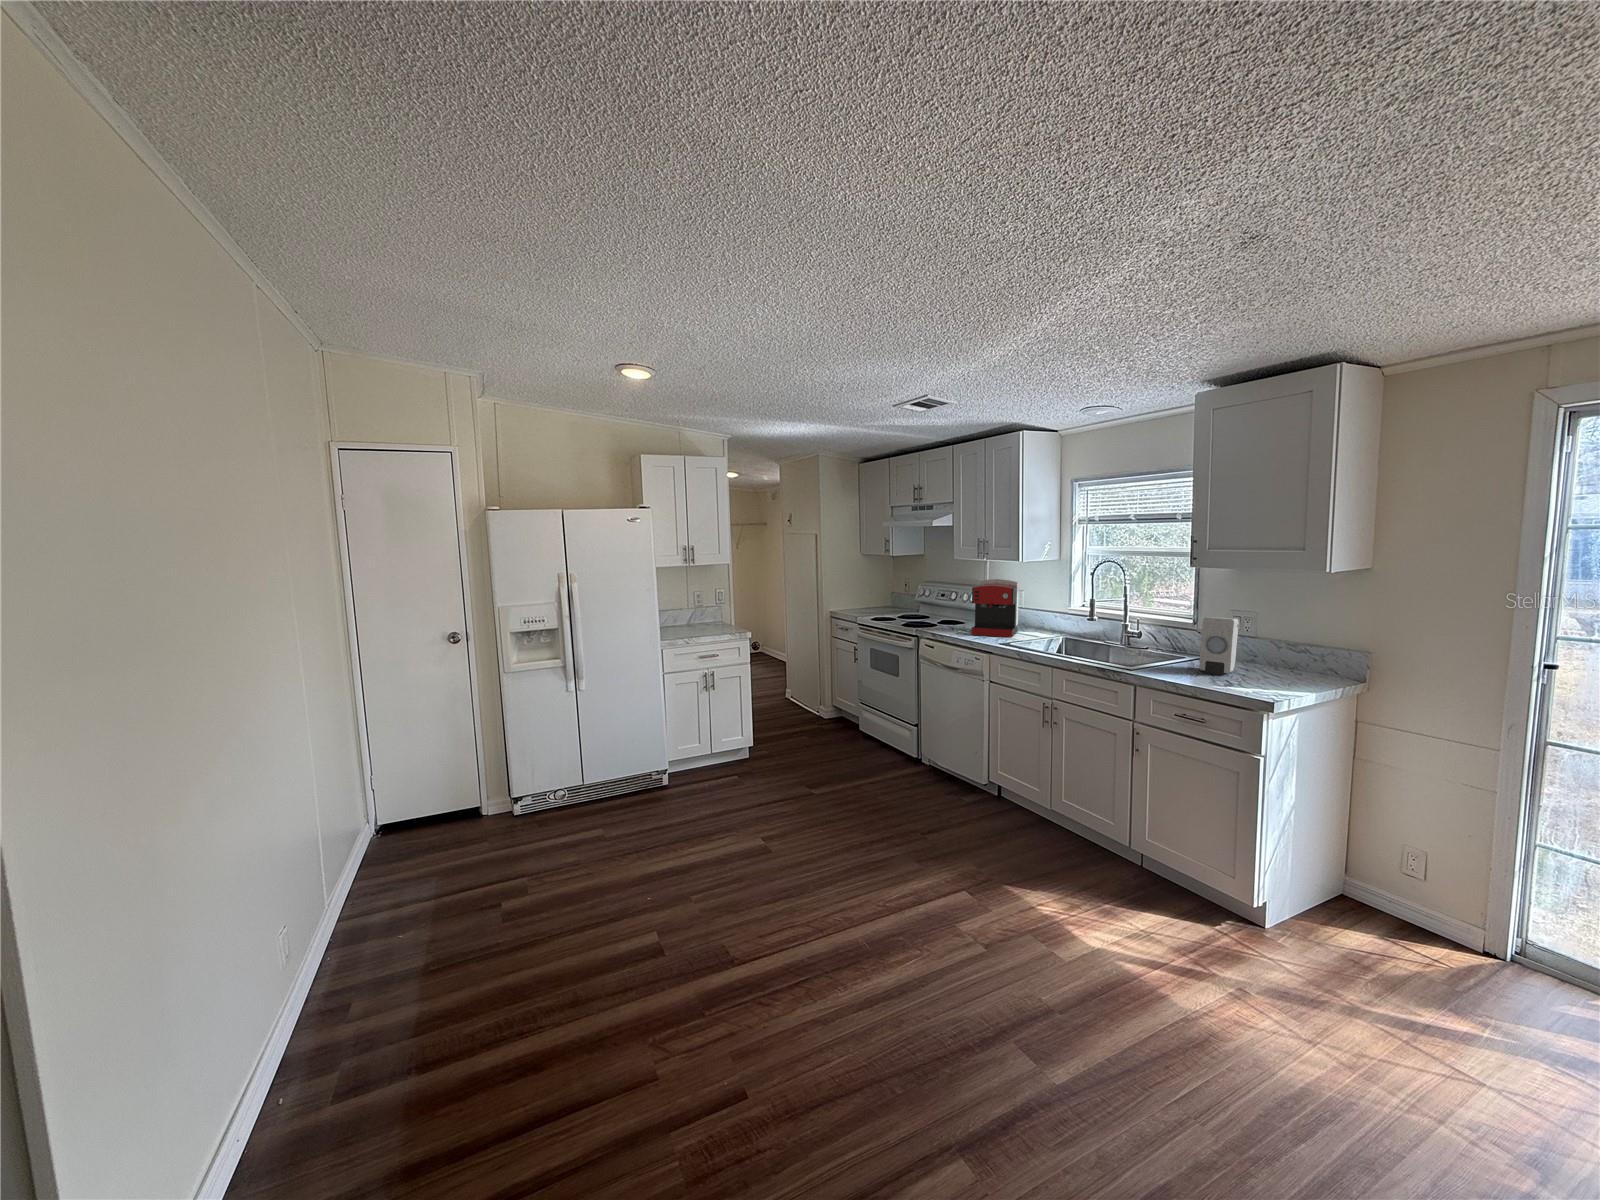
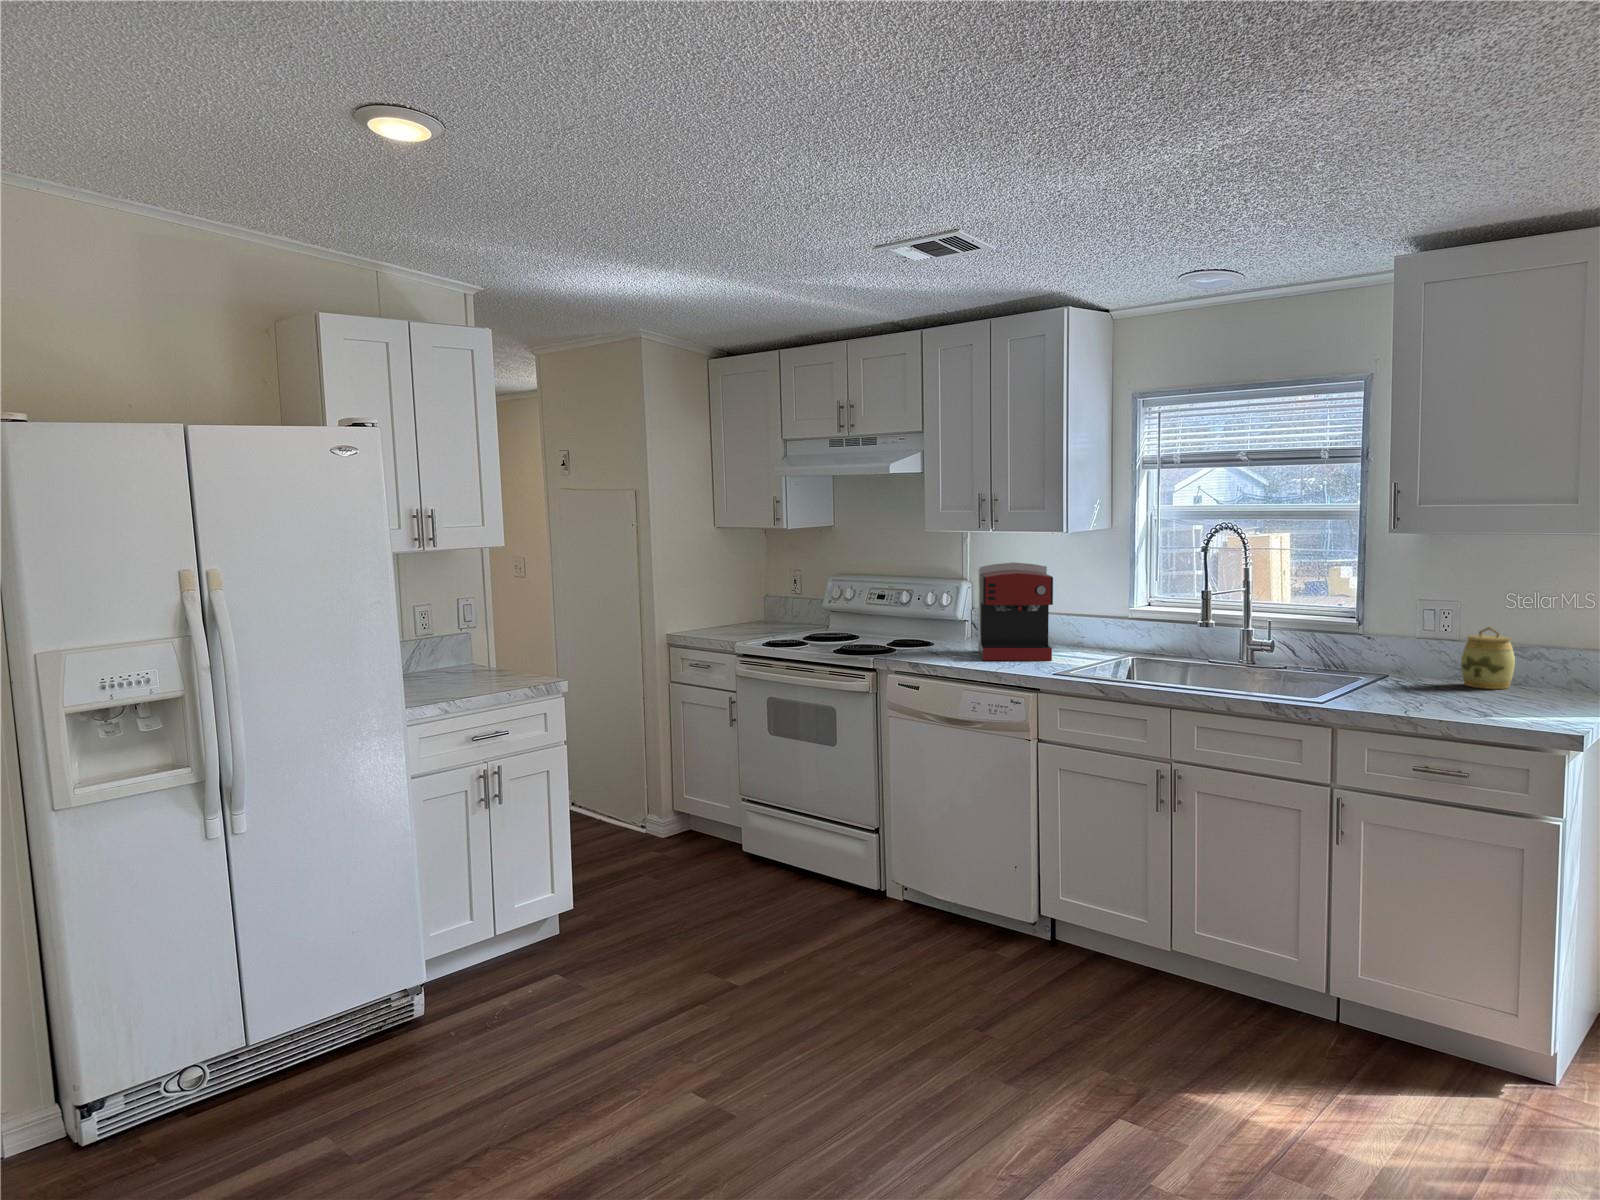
soap dispenser: present [1199,617,1239,675] -> none [1400,609,1457,698]
jar: none [1257,631,1296,673] -> present [1461,627,1515,689]

